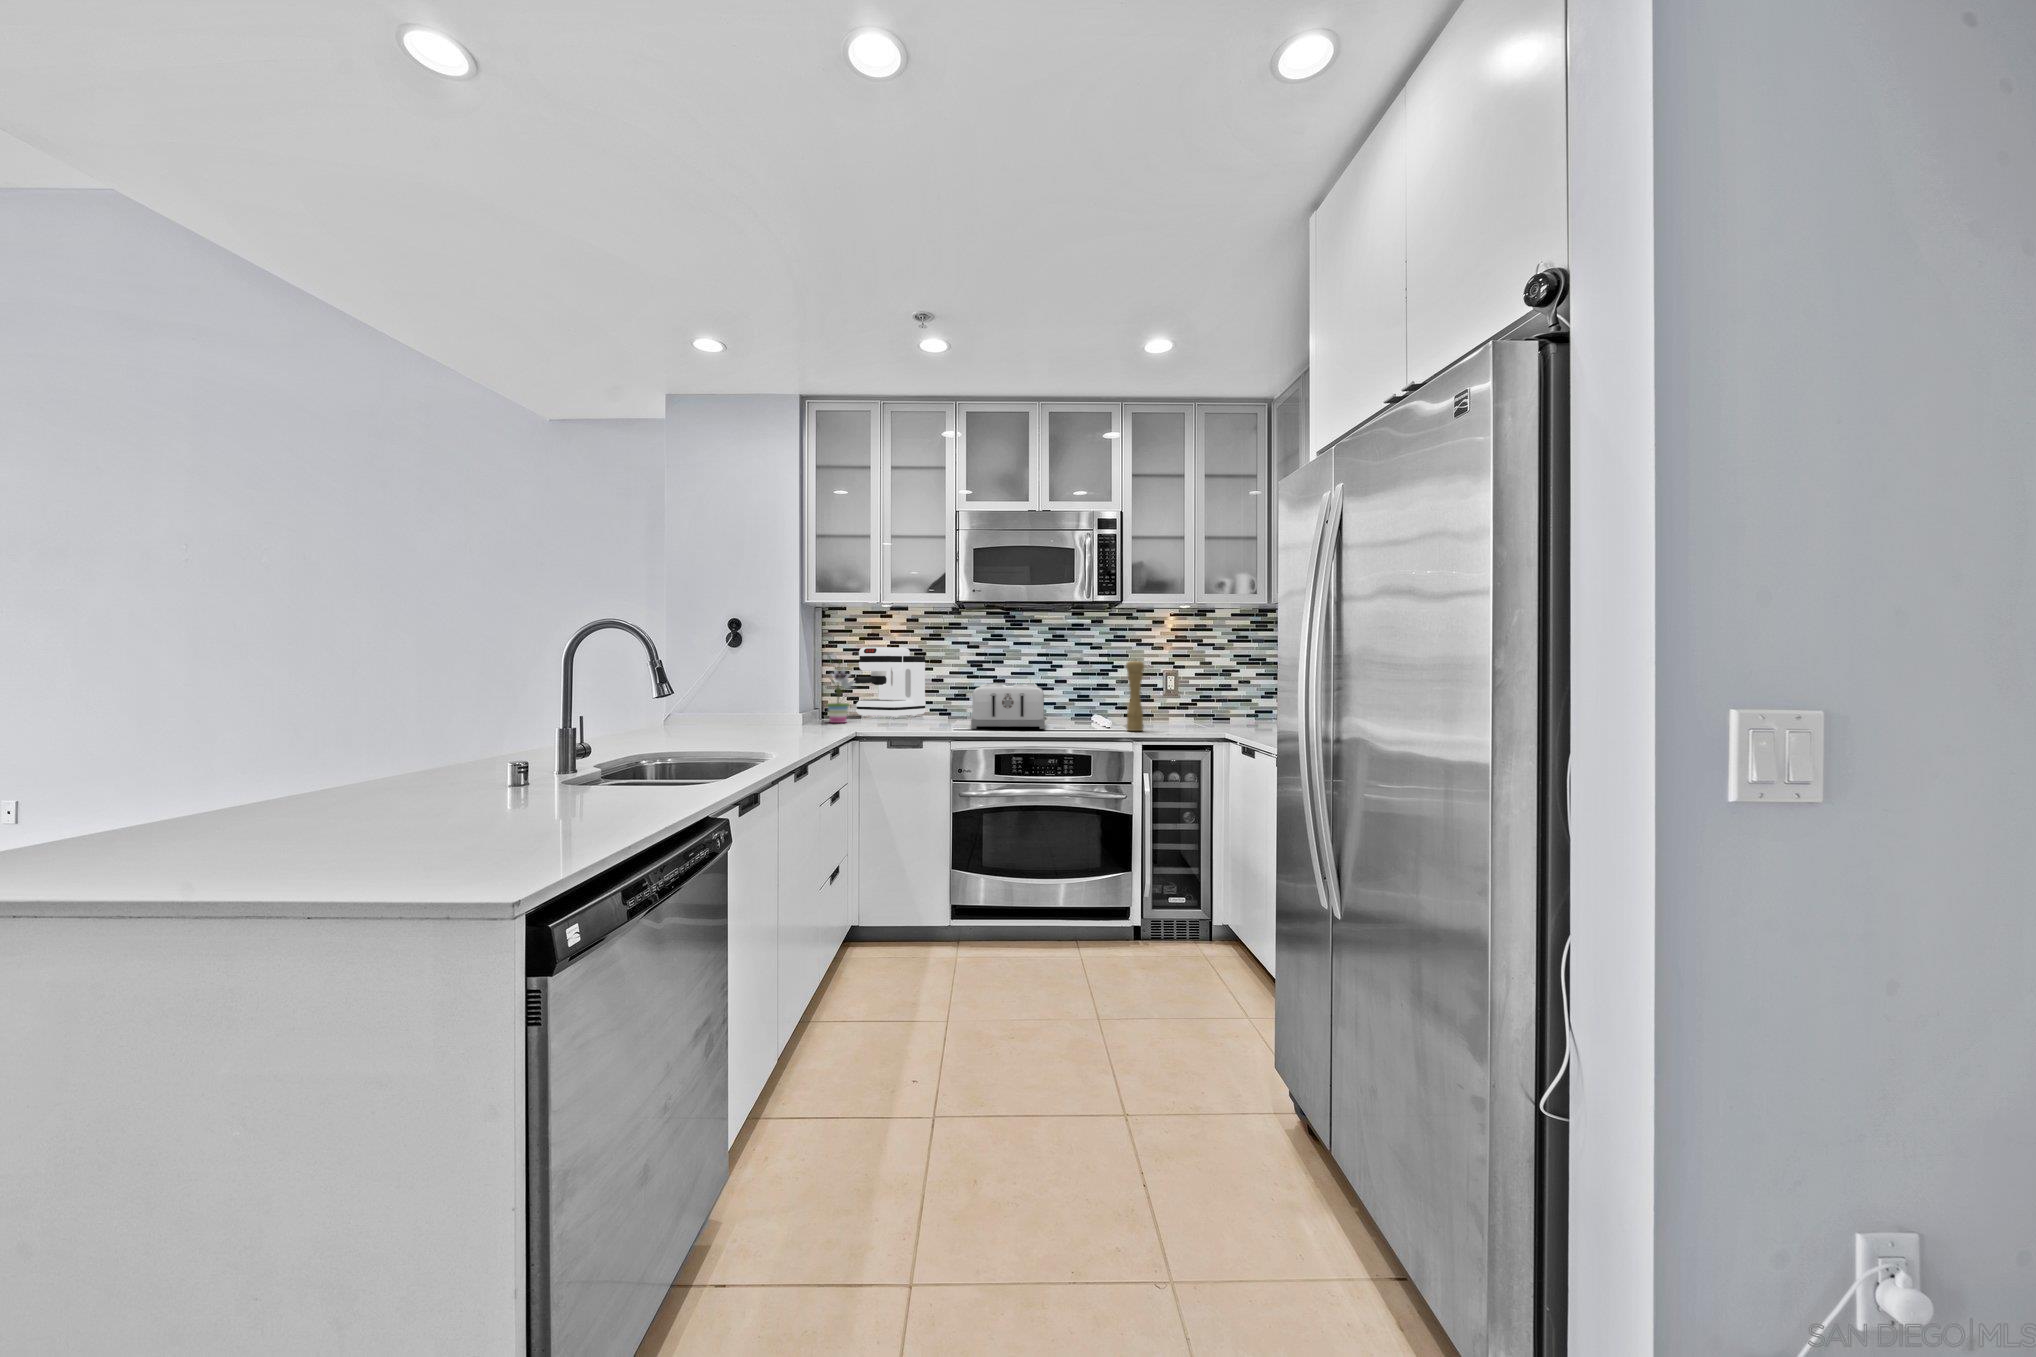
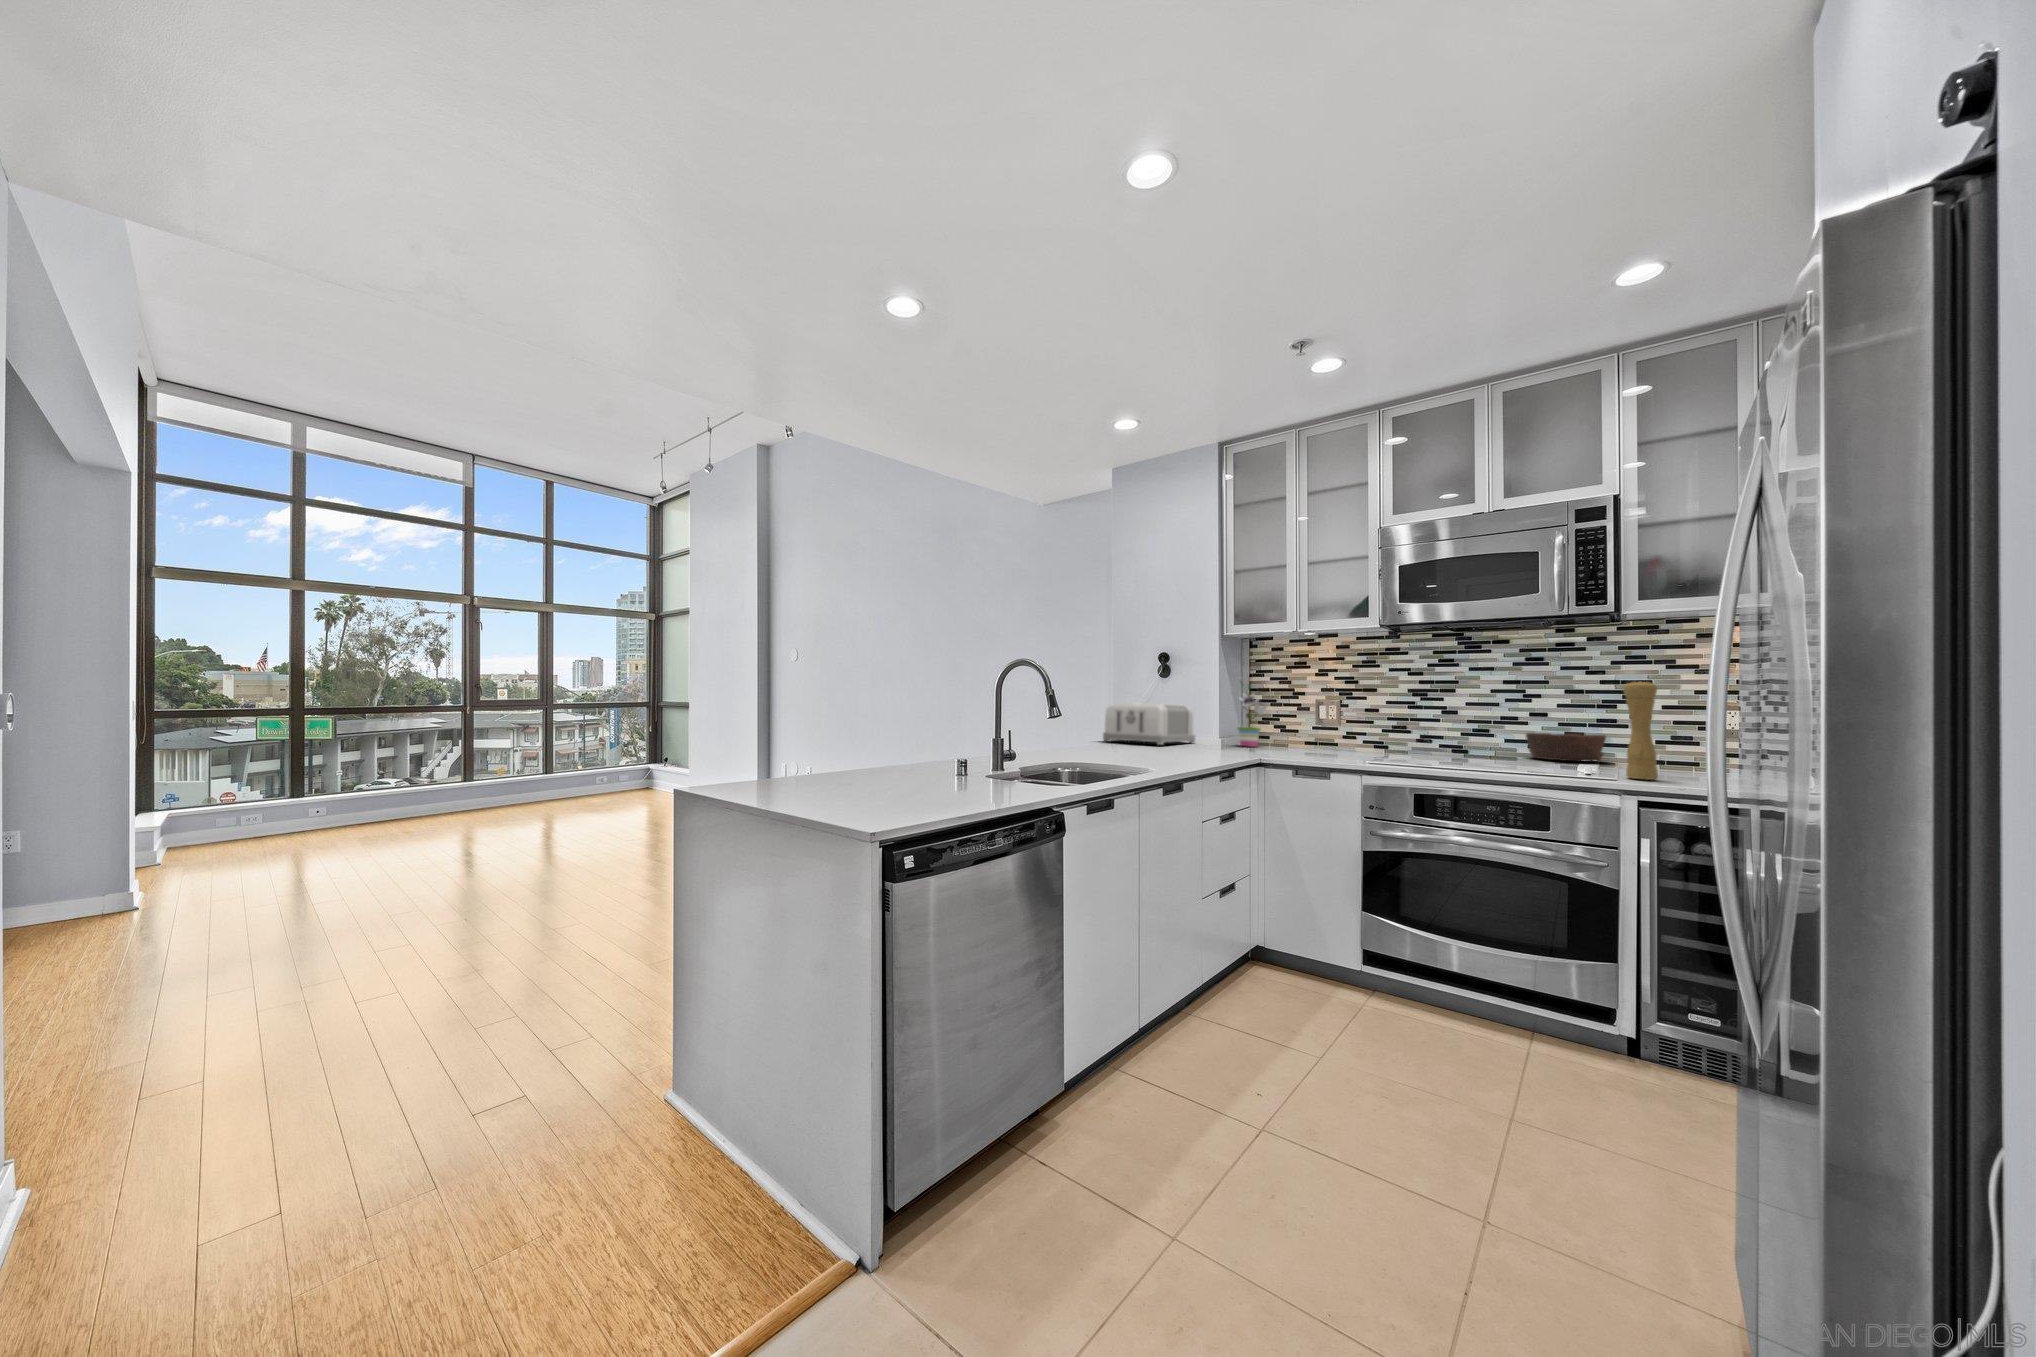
coffee maker: present [854,647,926,718] -> none [1272,674,1355,746]
toaster: present [971,684,1045,729] -> present [1103,703,1195,745]
wooden bowl: none [1053,696,1105,719] -> present [1526,732,1606,762]

